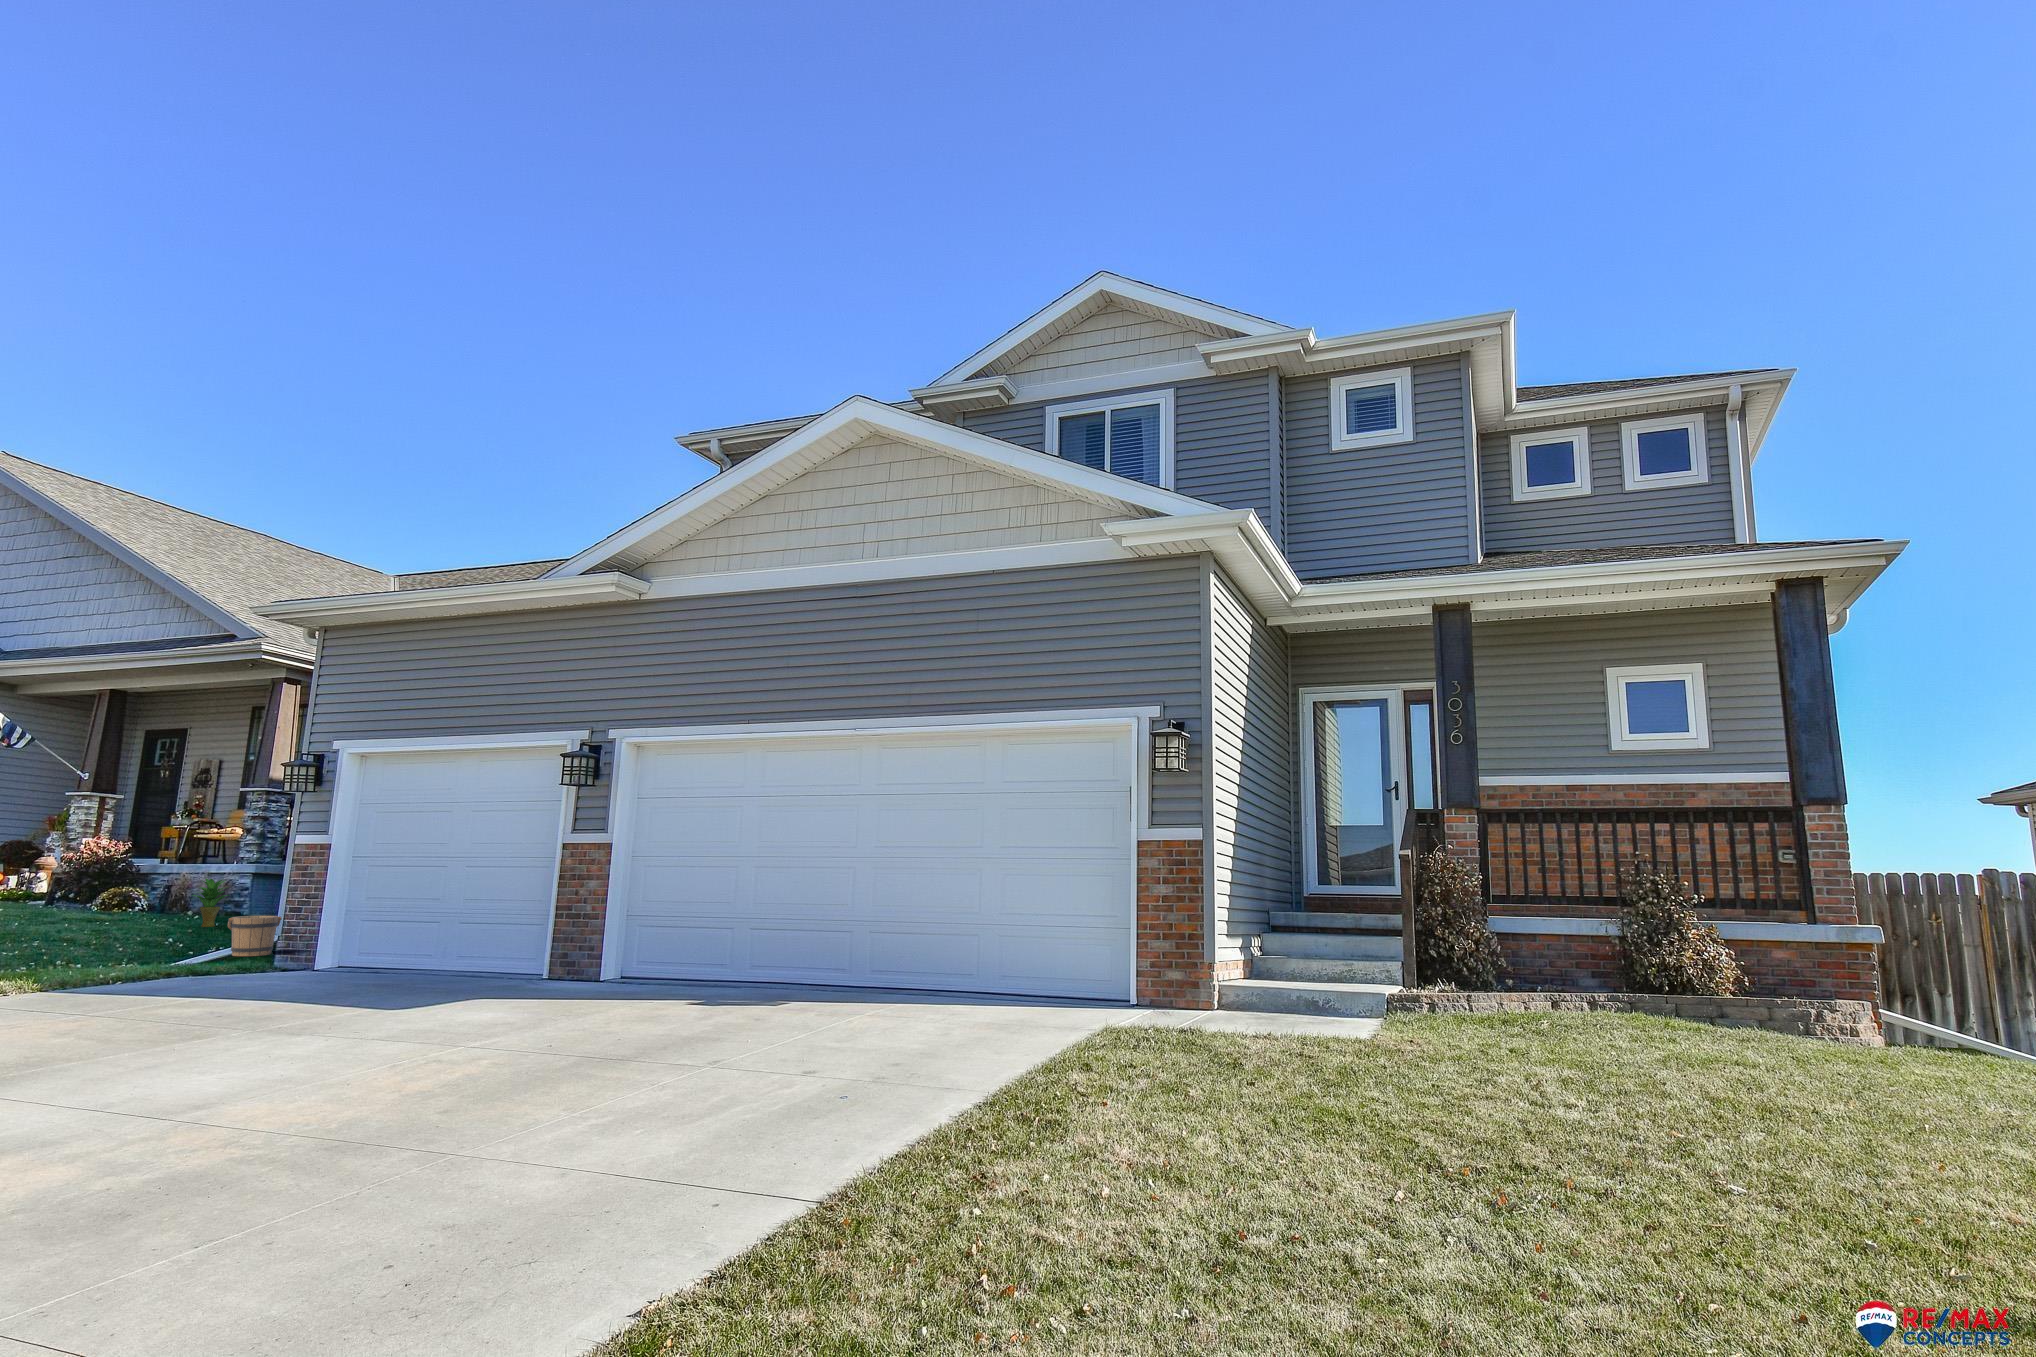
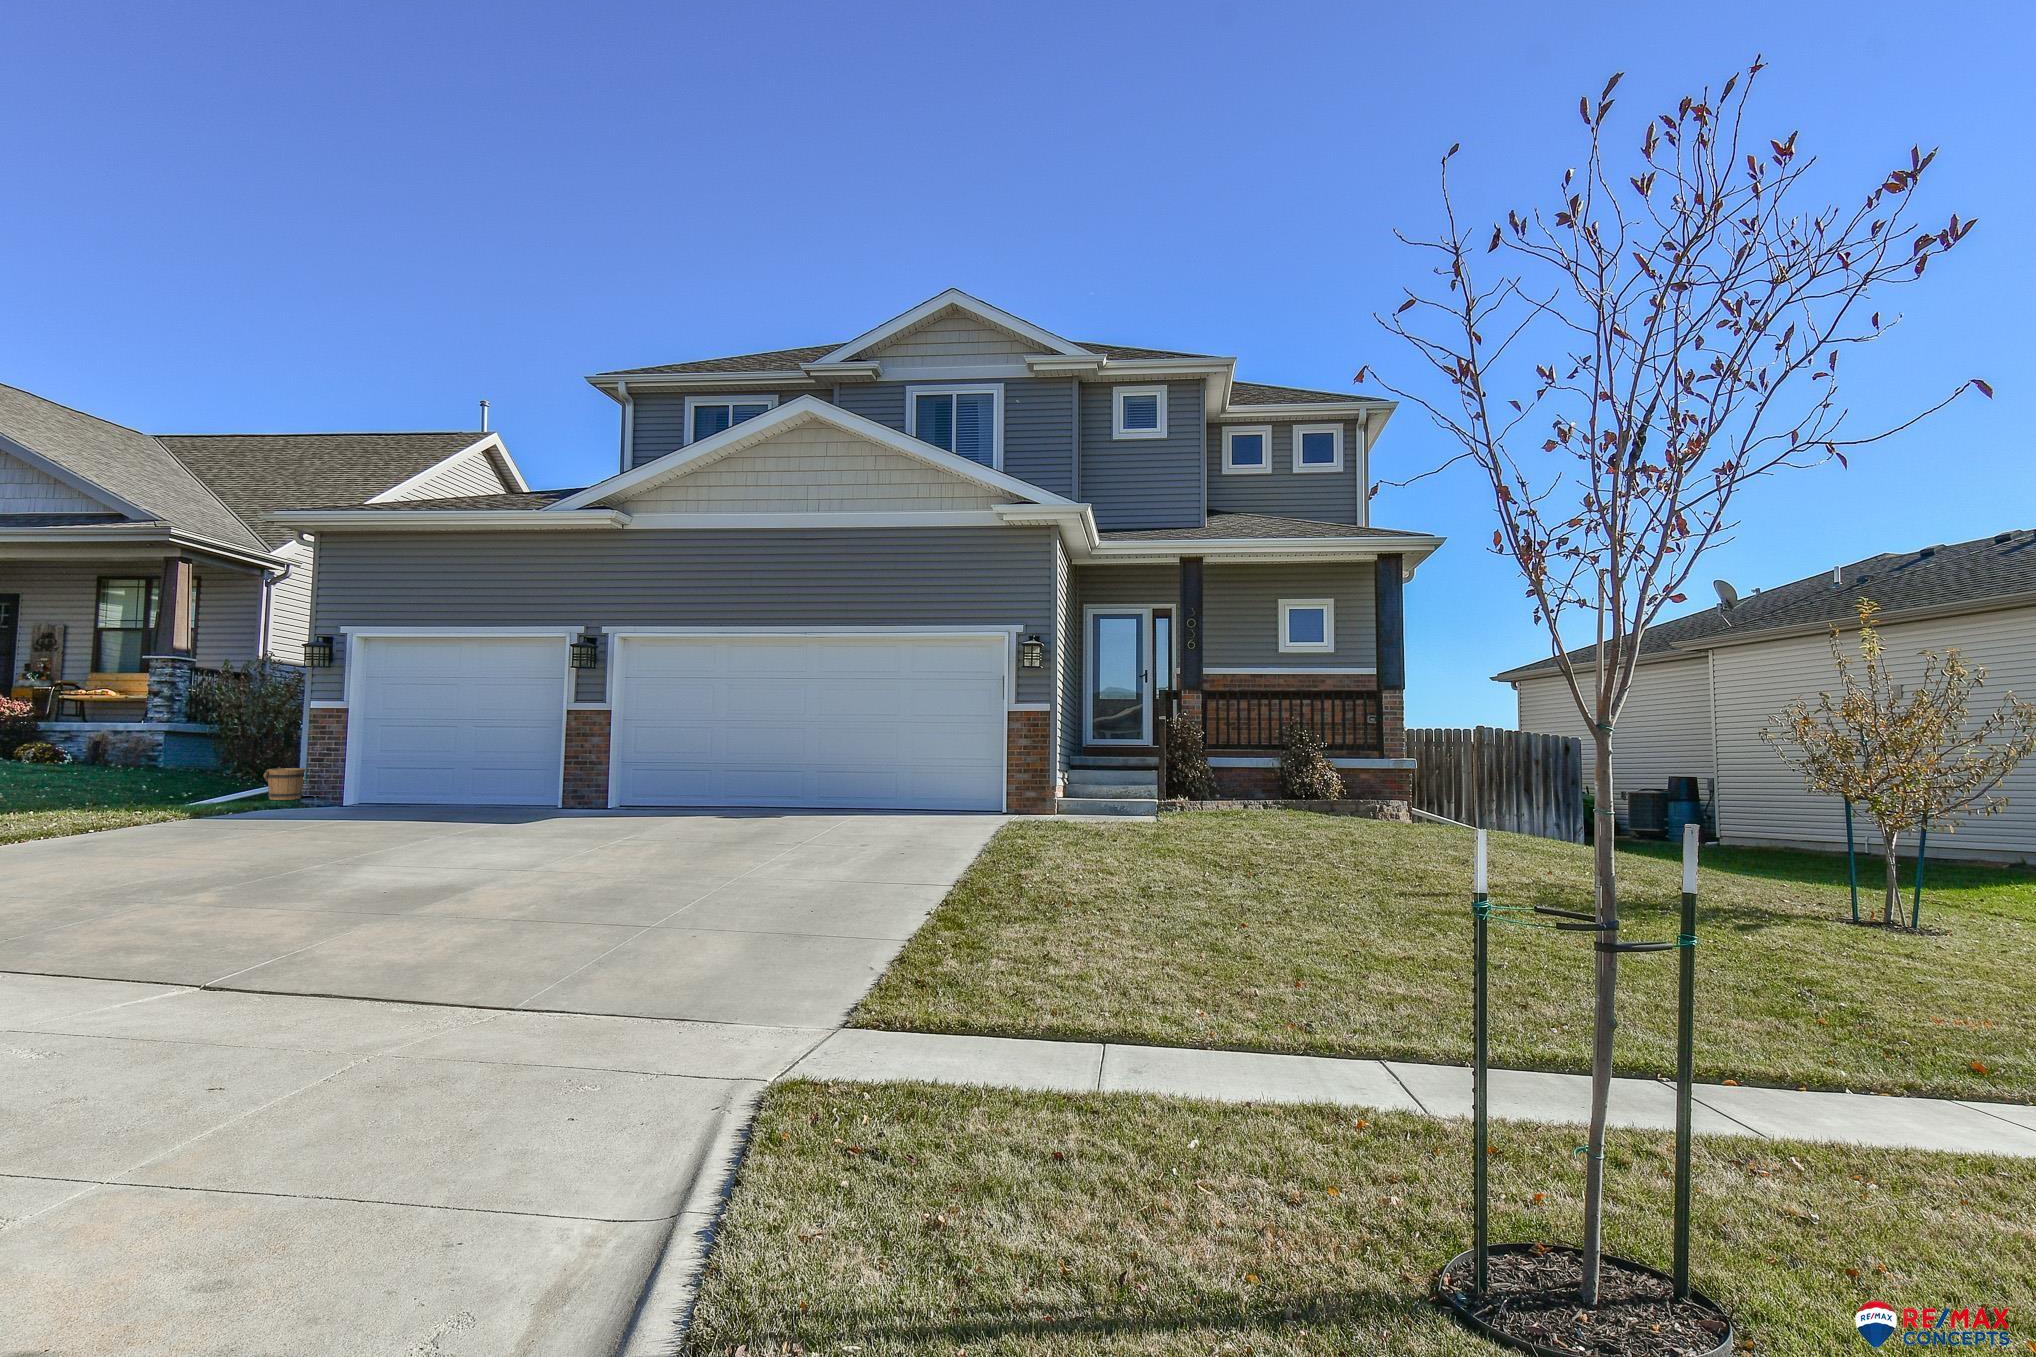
potted plant: present [194,879,228,927] -> none [141,739,180,780]

